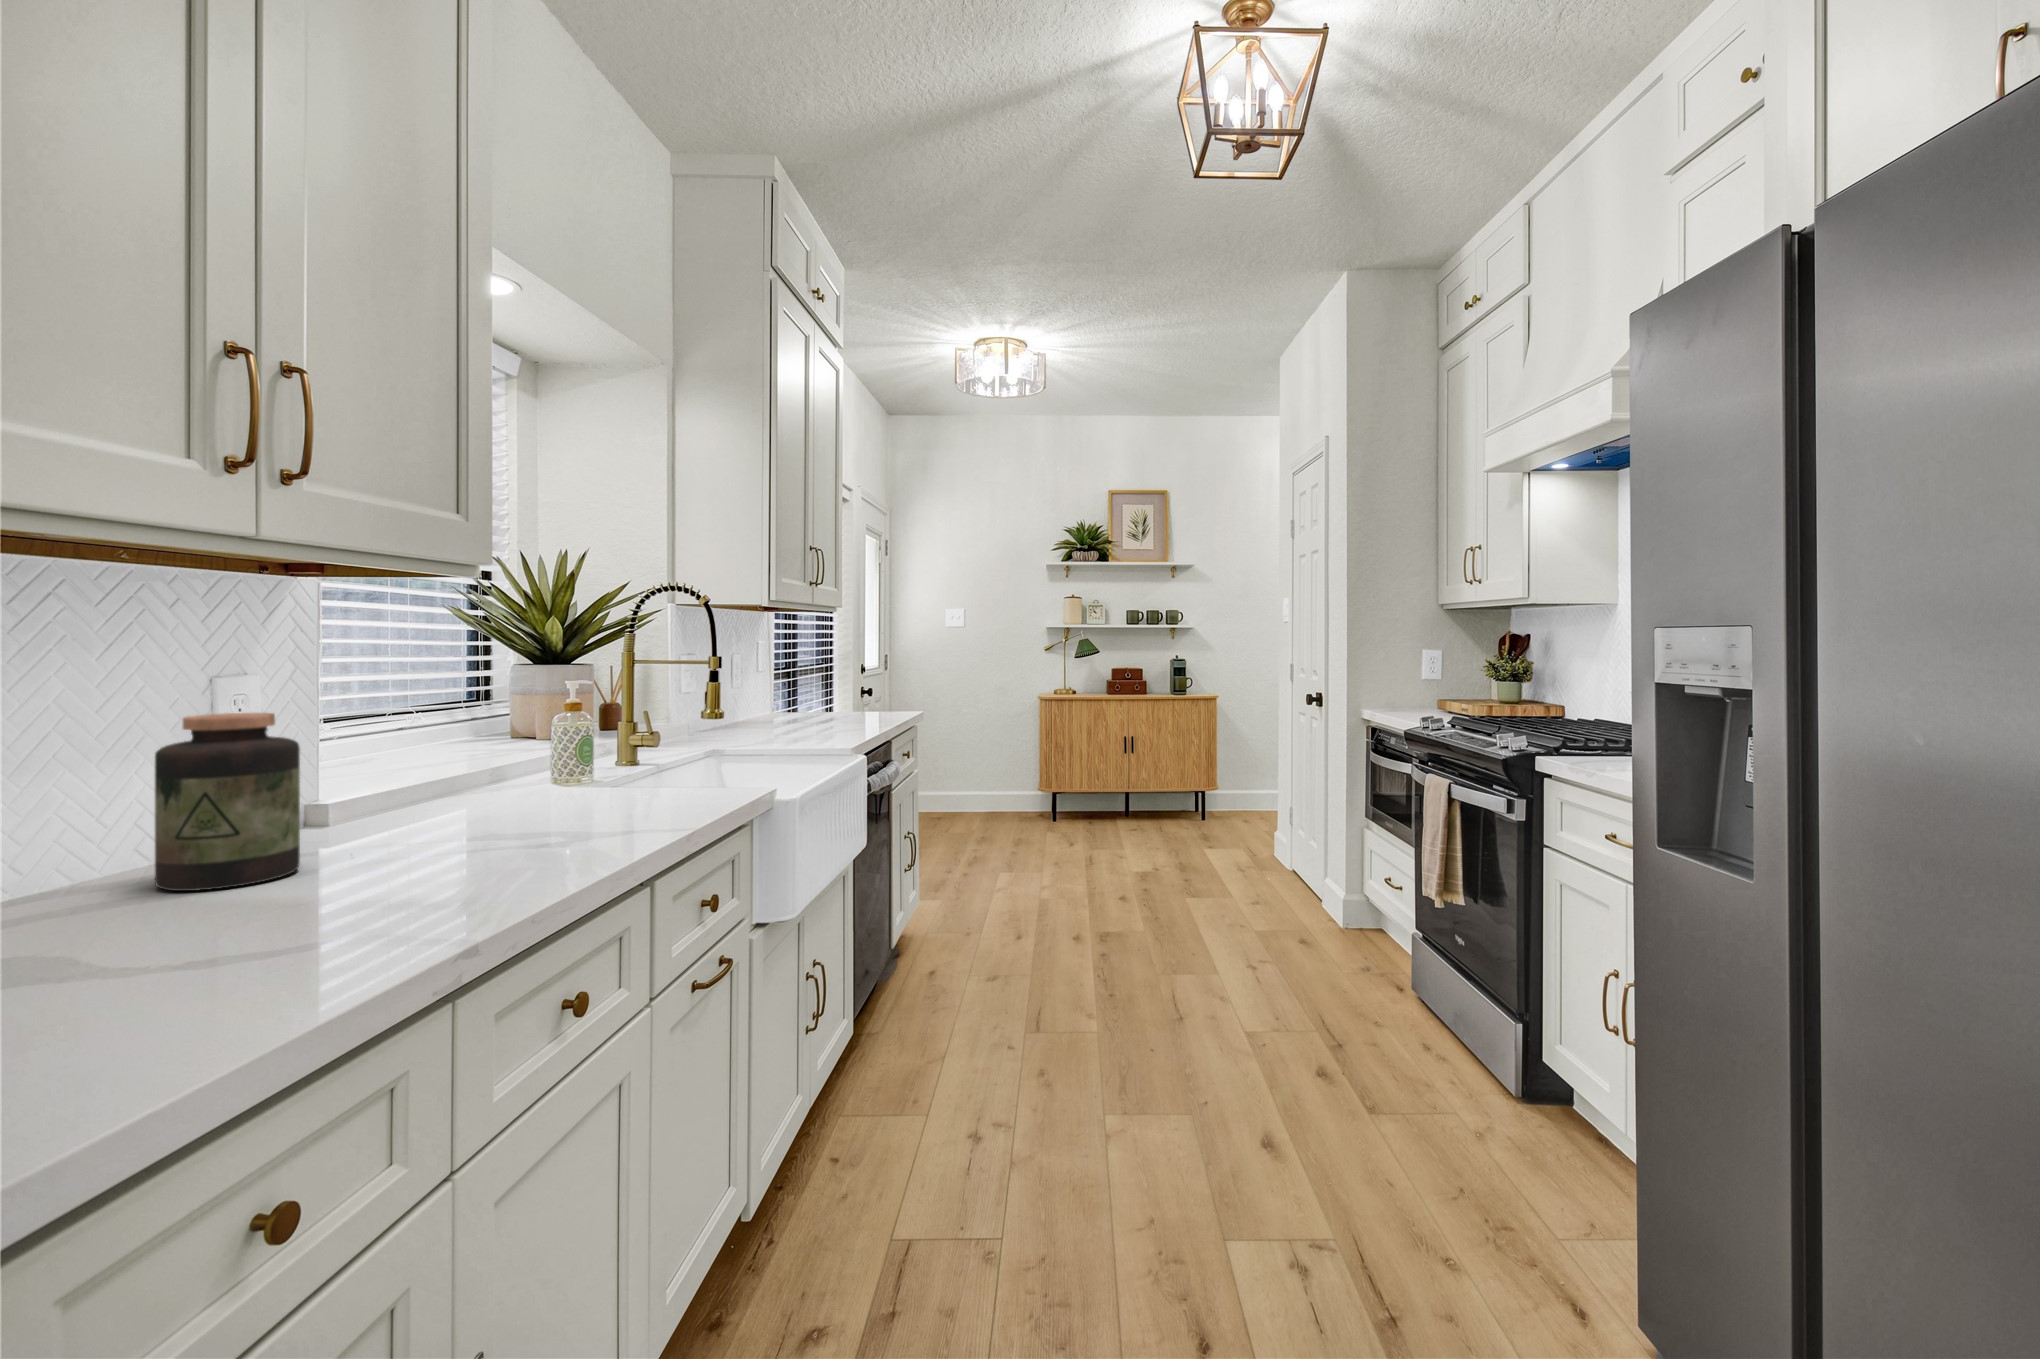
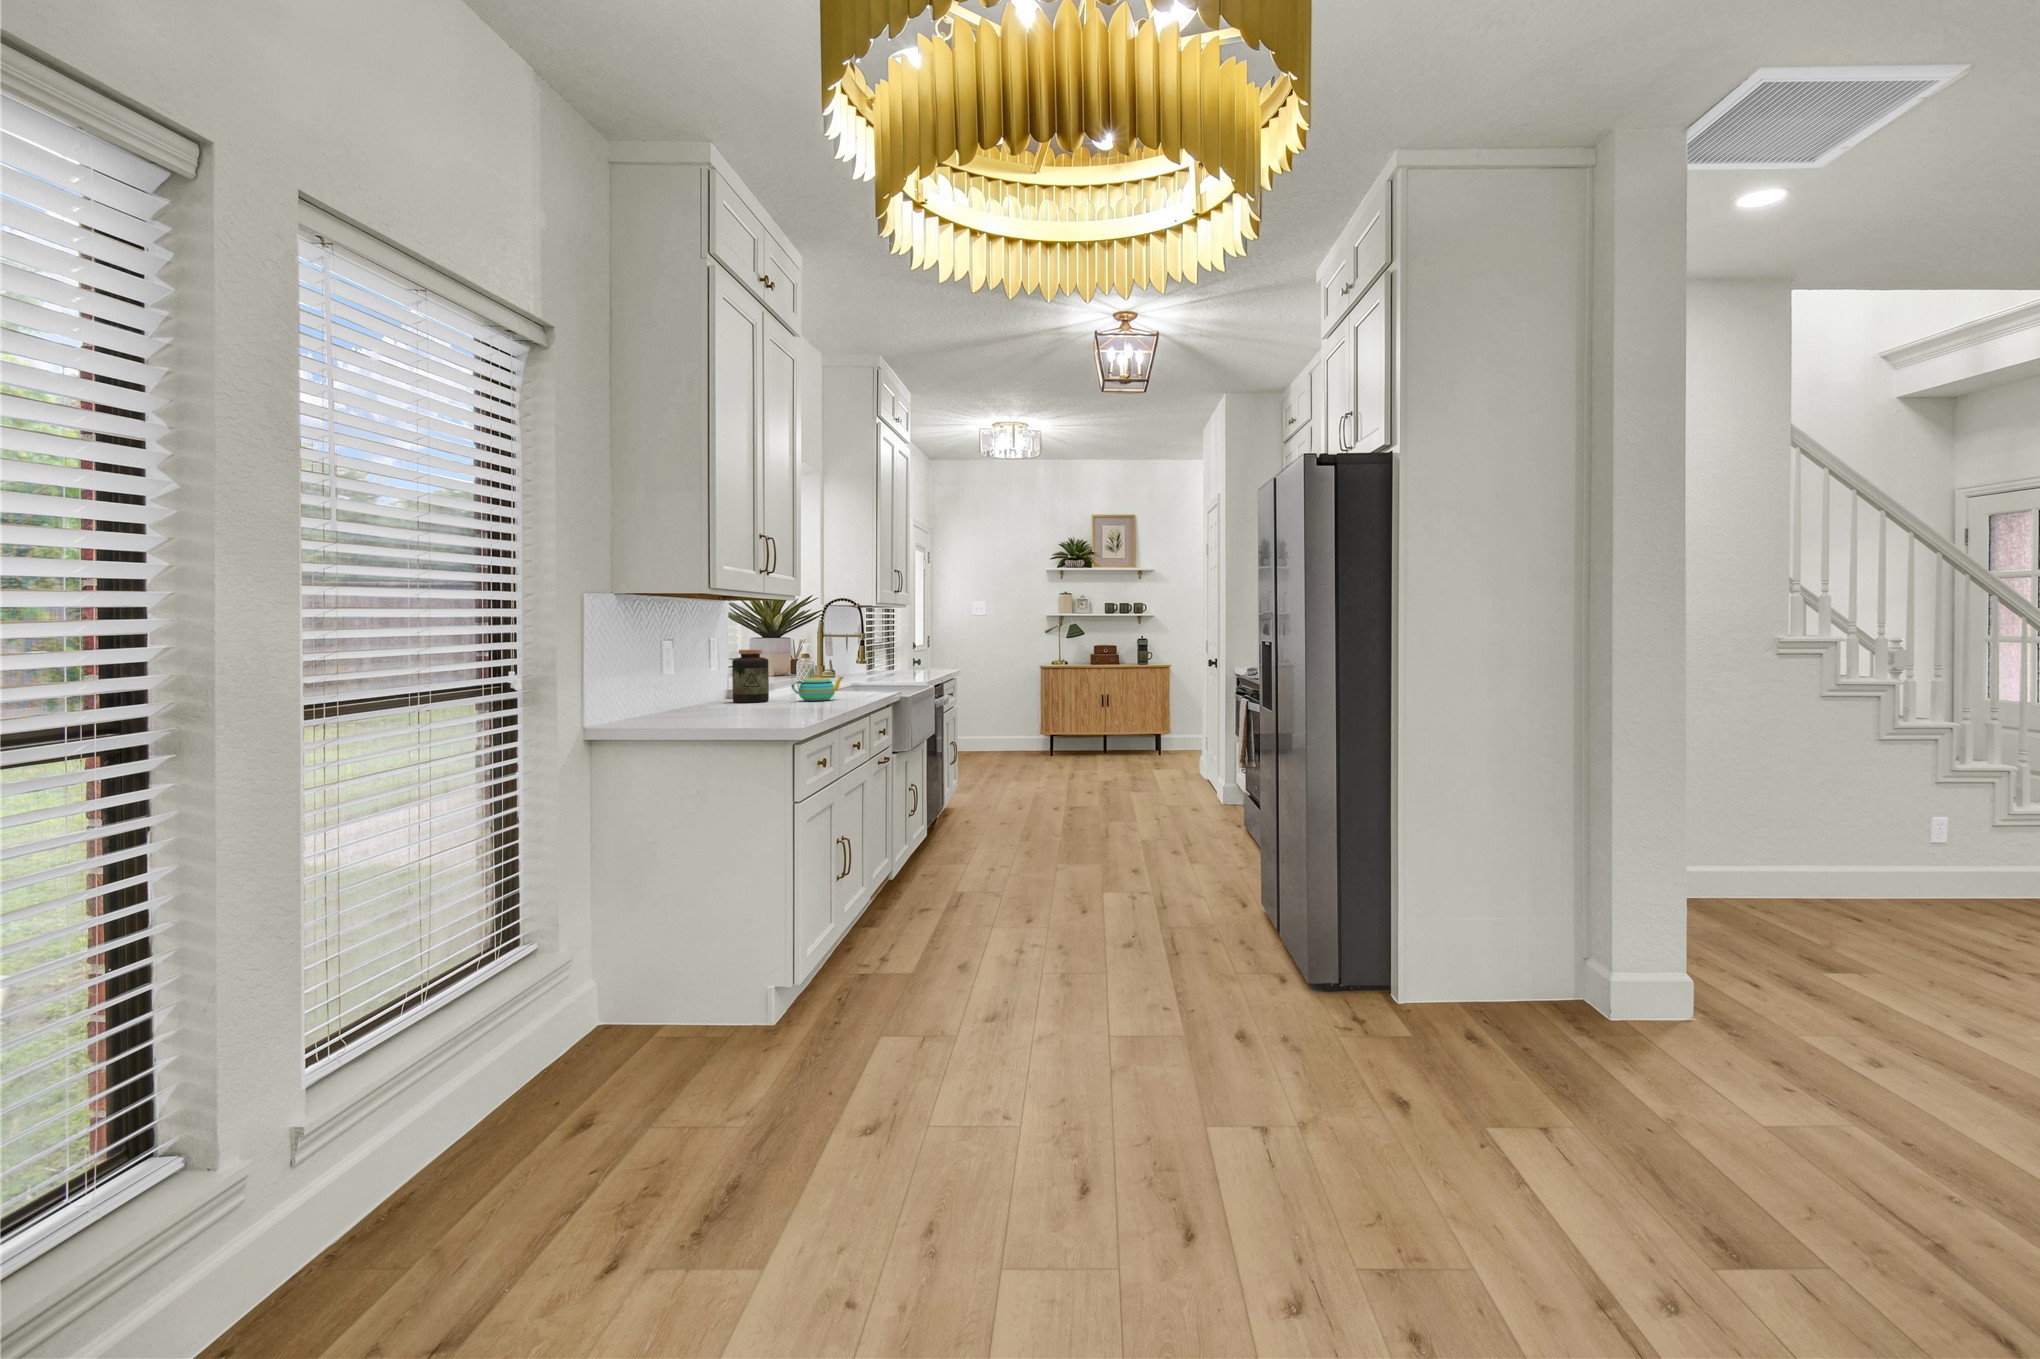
teapot: none [348,784,554,877] -> present [791,673,843,701]

